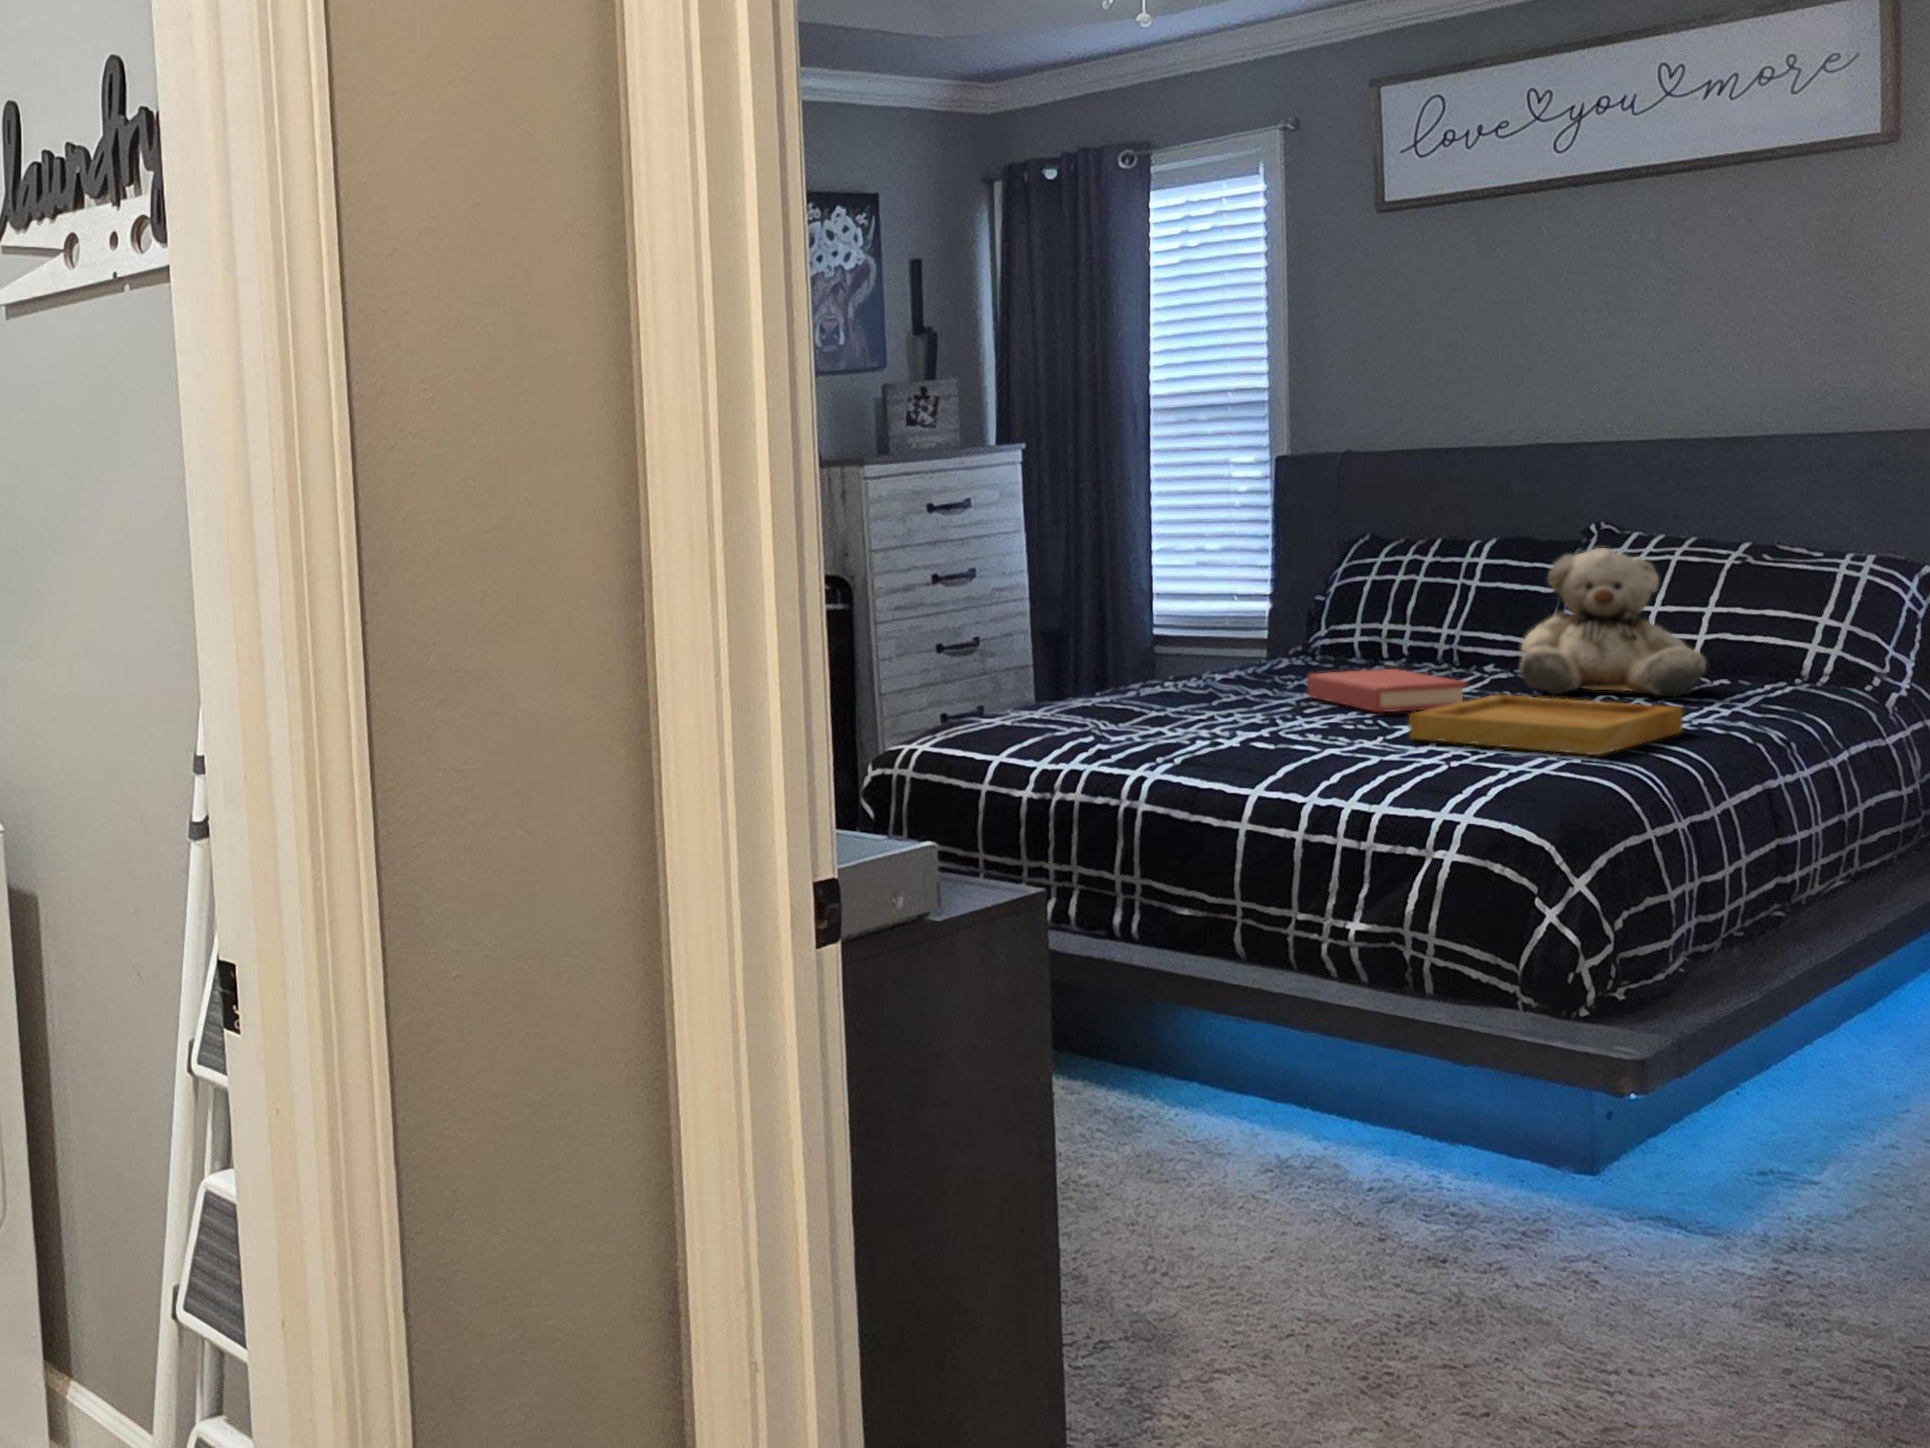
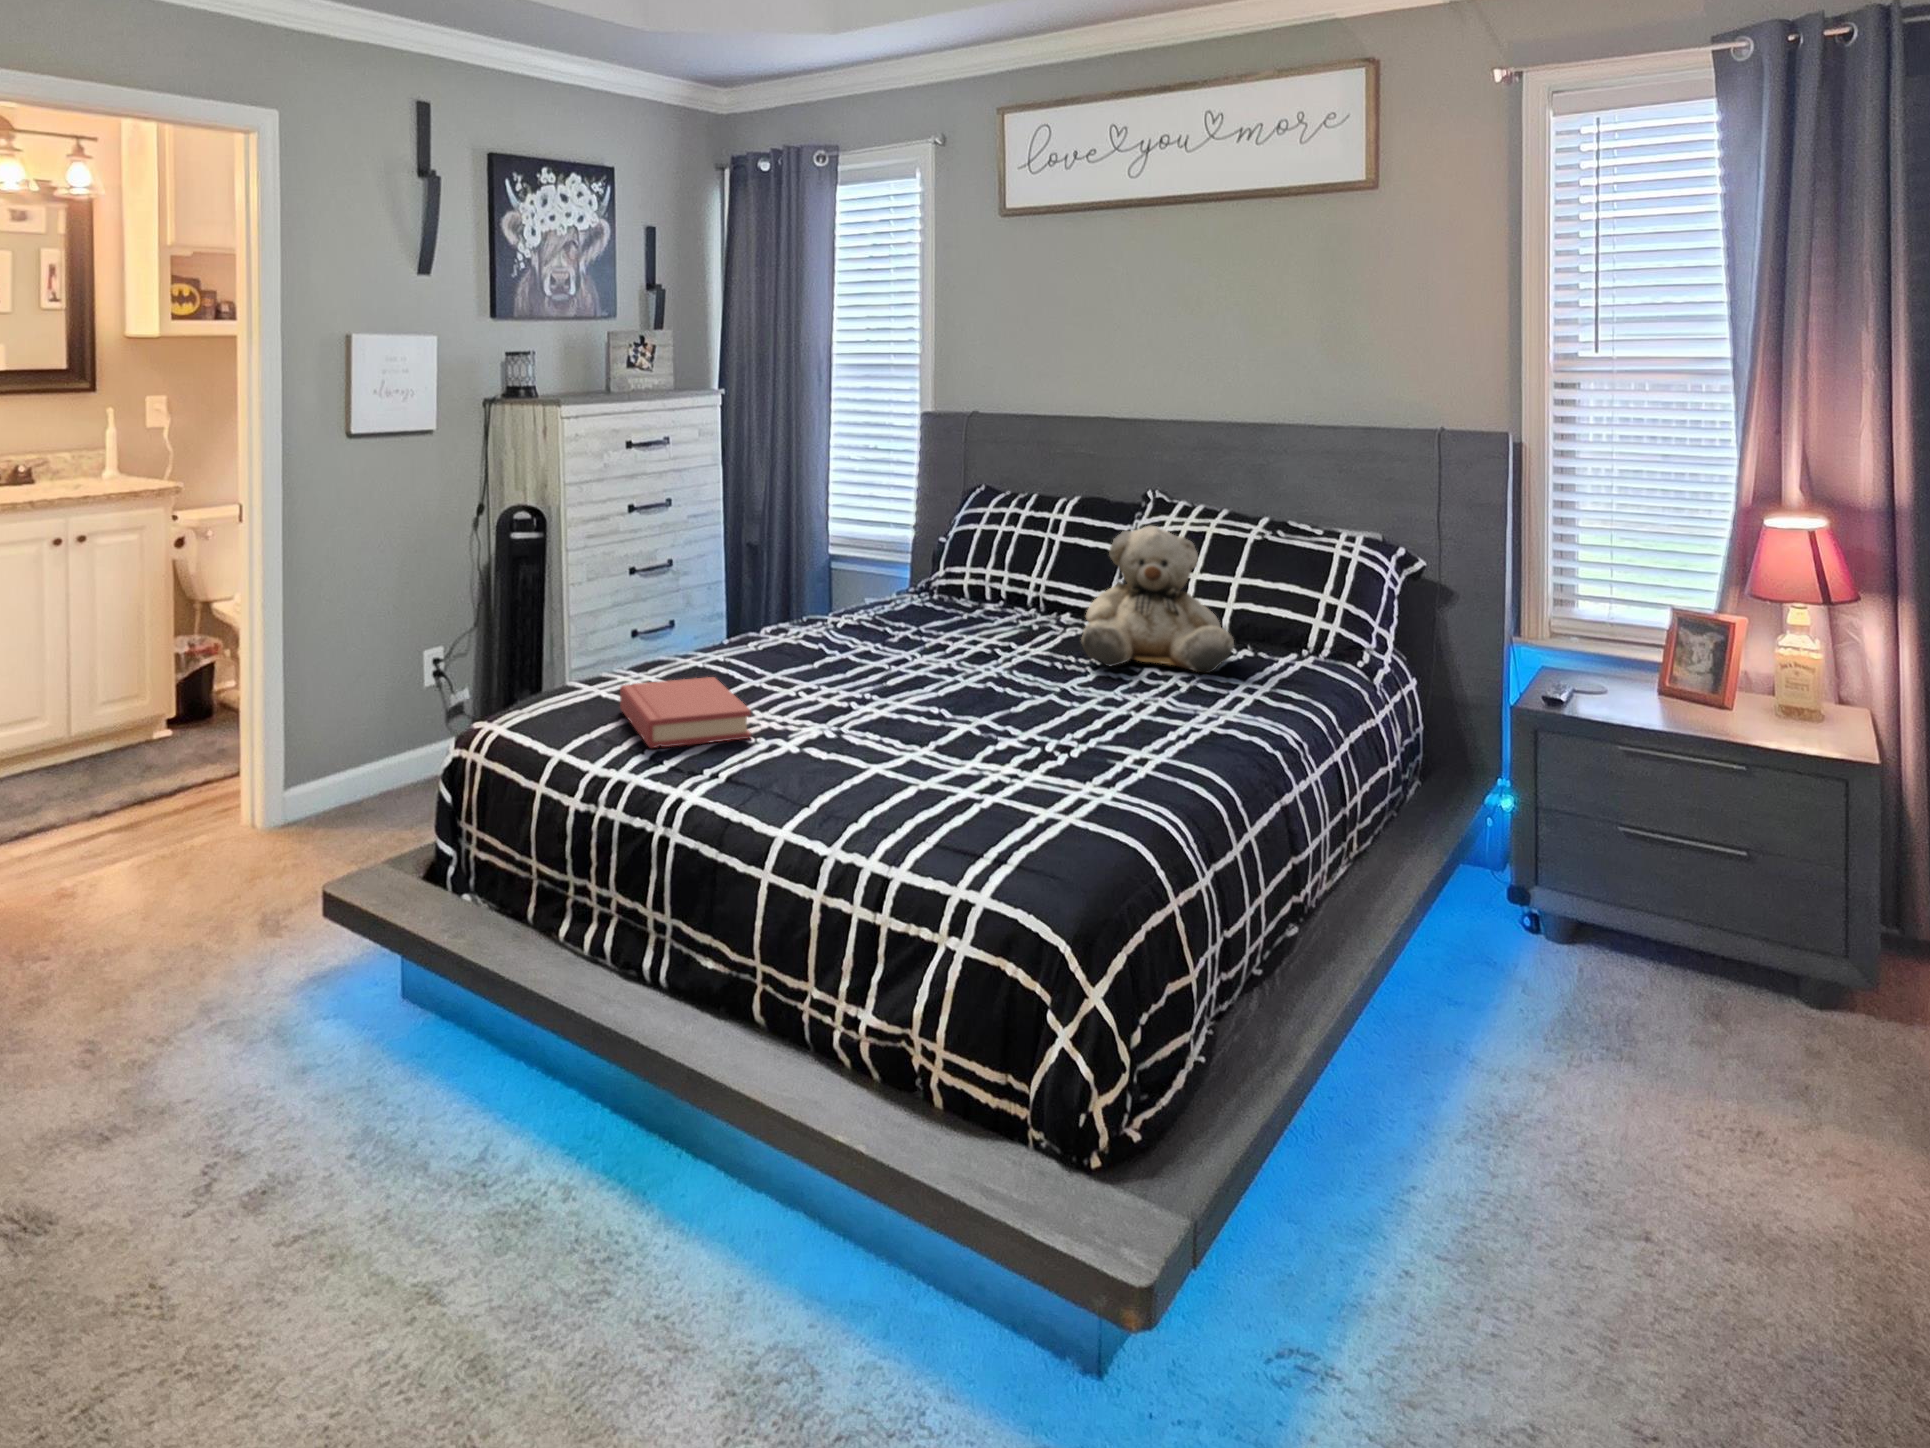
hardback book: present [1308,669,1467,712] -> present [620,677,751,748]
tray: present [1409,695,1683,755] -> none [964,681,1211,780]

